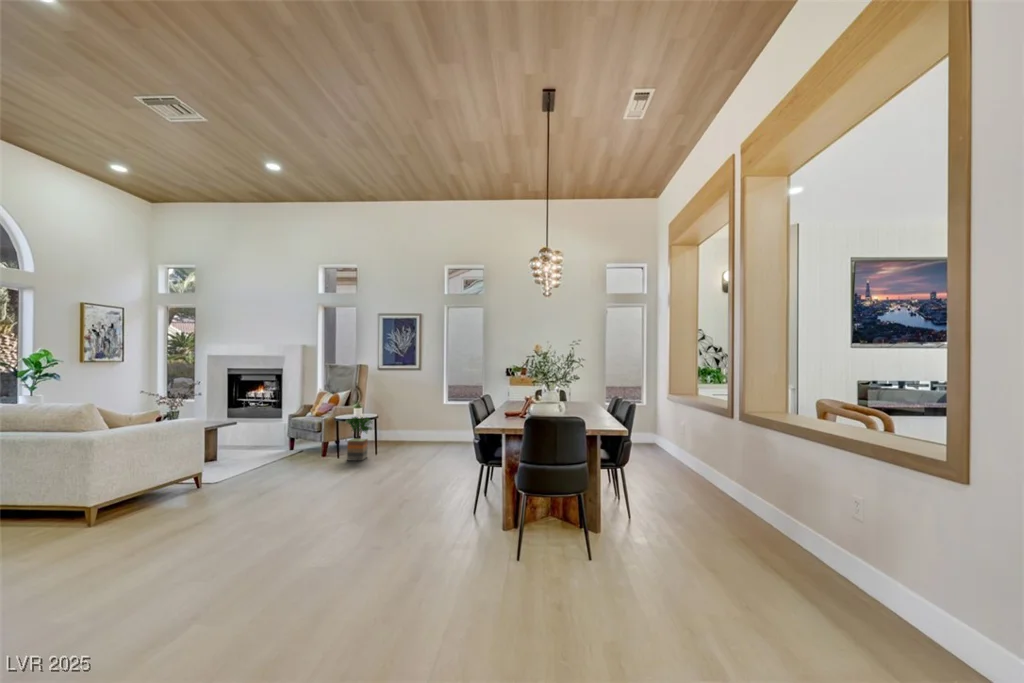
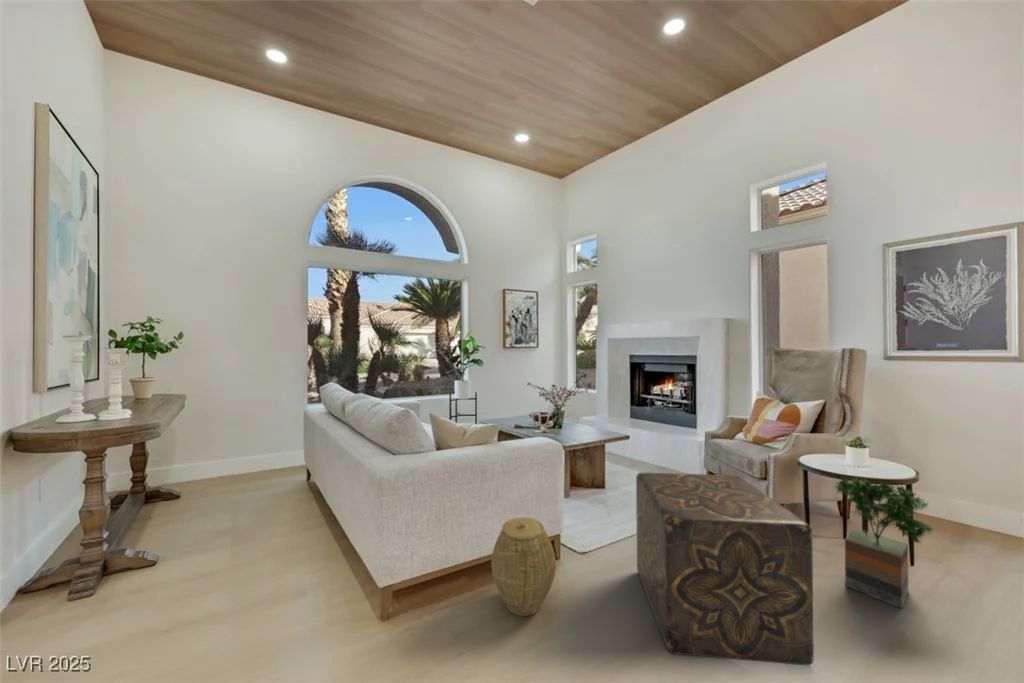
ottoman: none [262,421,332,482] -> present [636,472,814,665]
woven basket: none [192,451,229,493] -> present [491,518,556,616]

